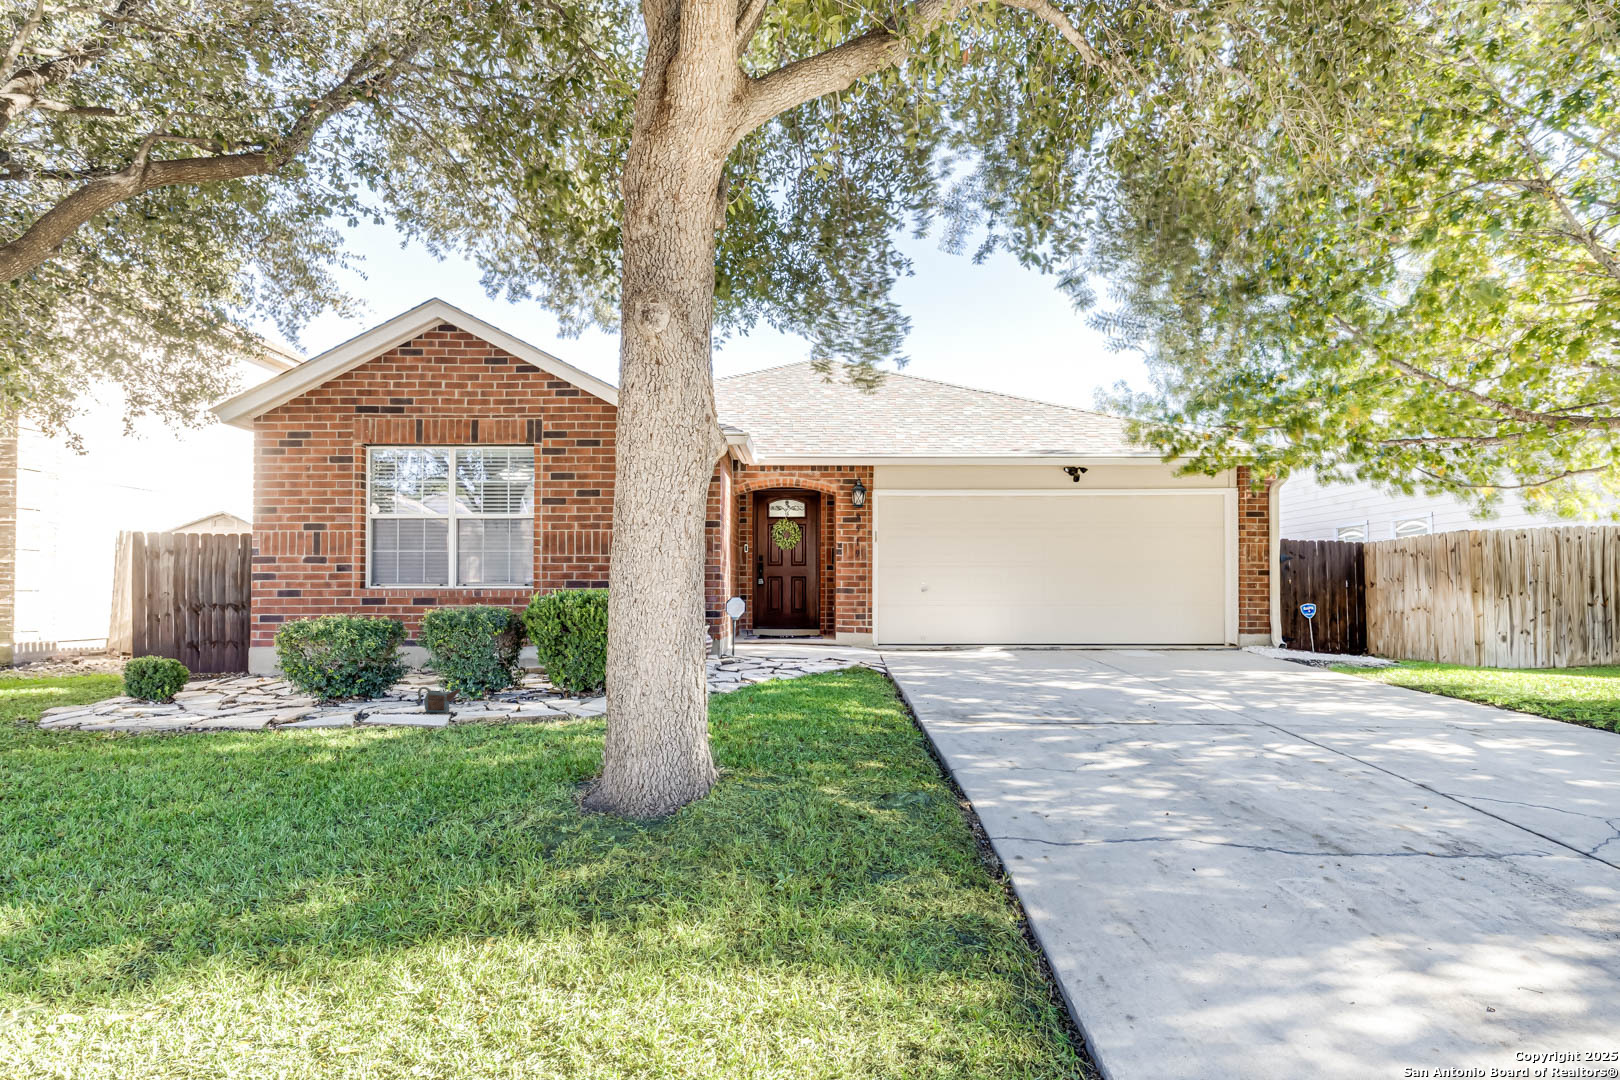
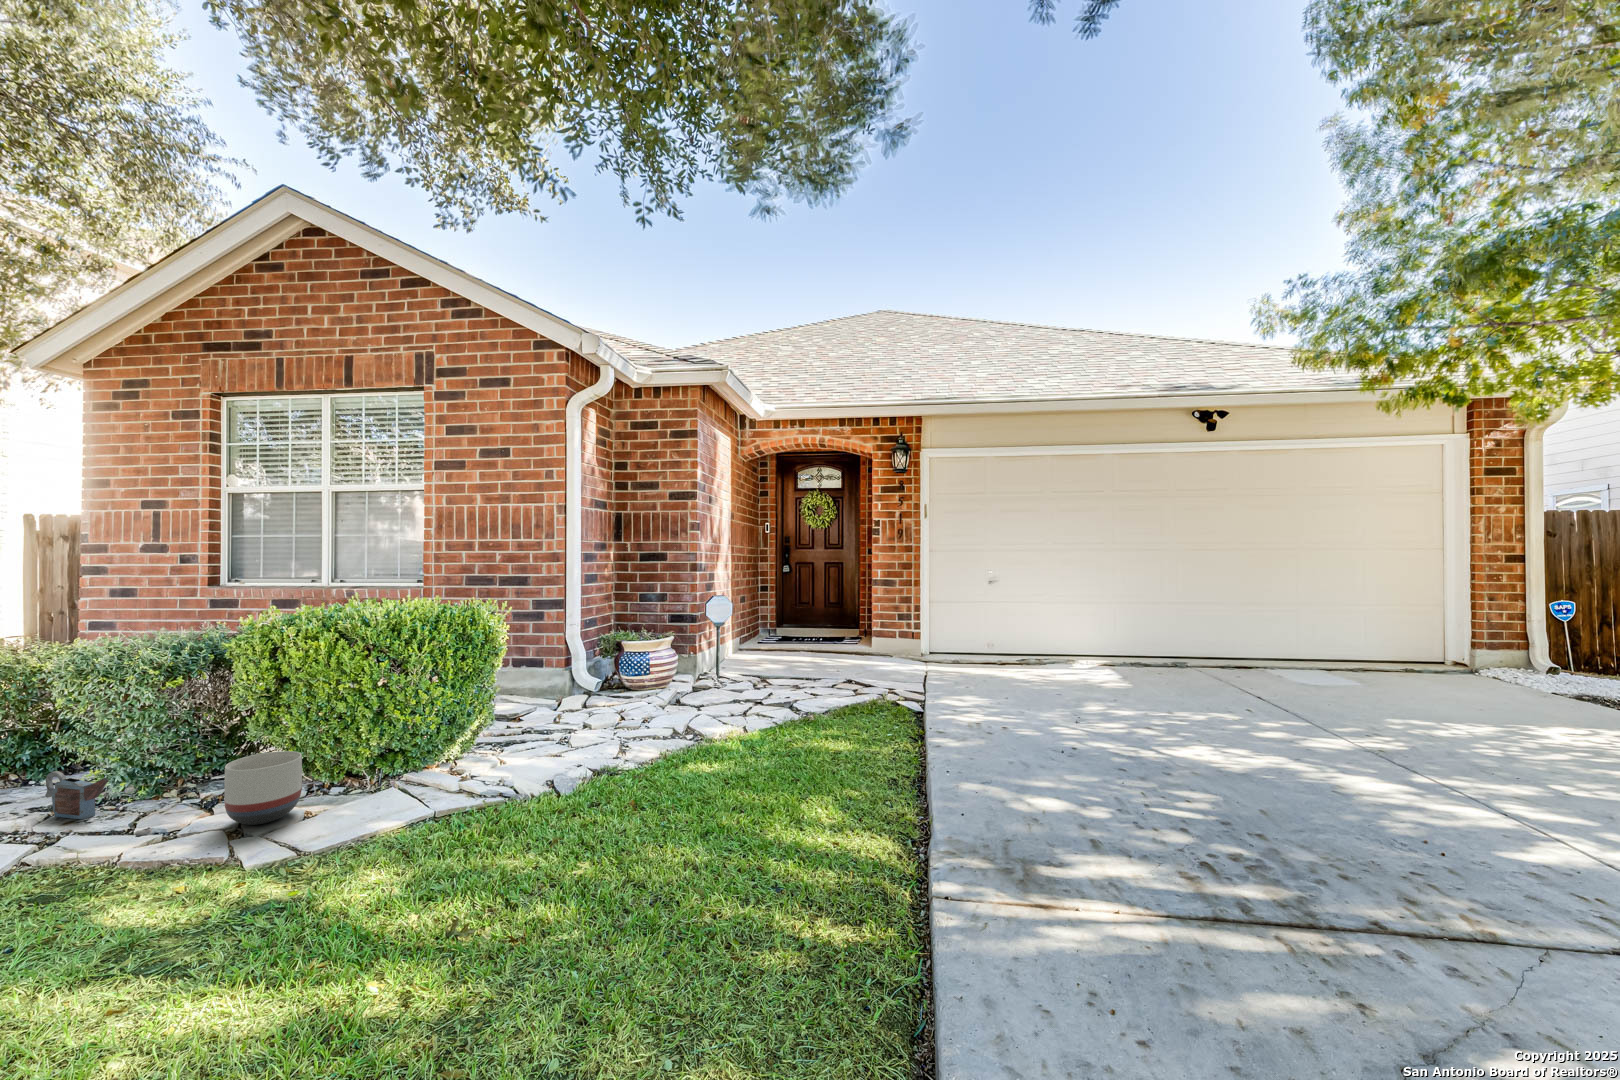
planter: none [537,674,572,711] -> present [224,751,302,825]

